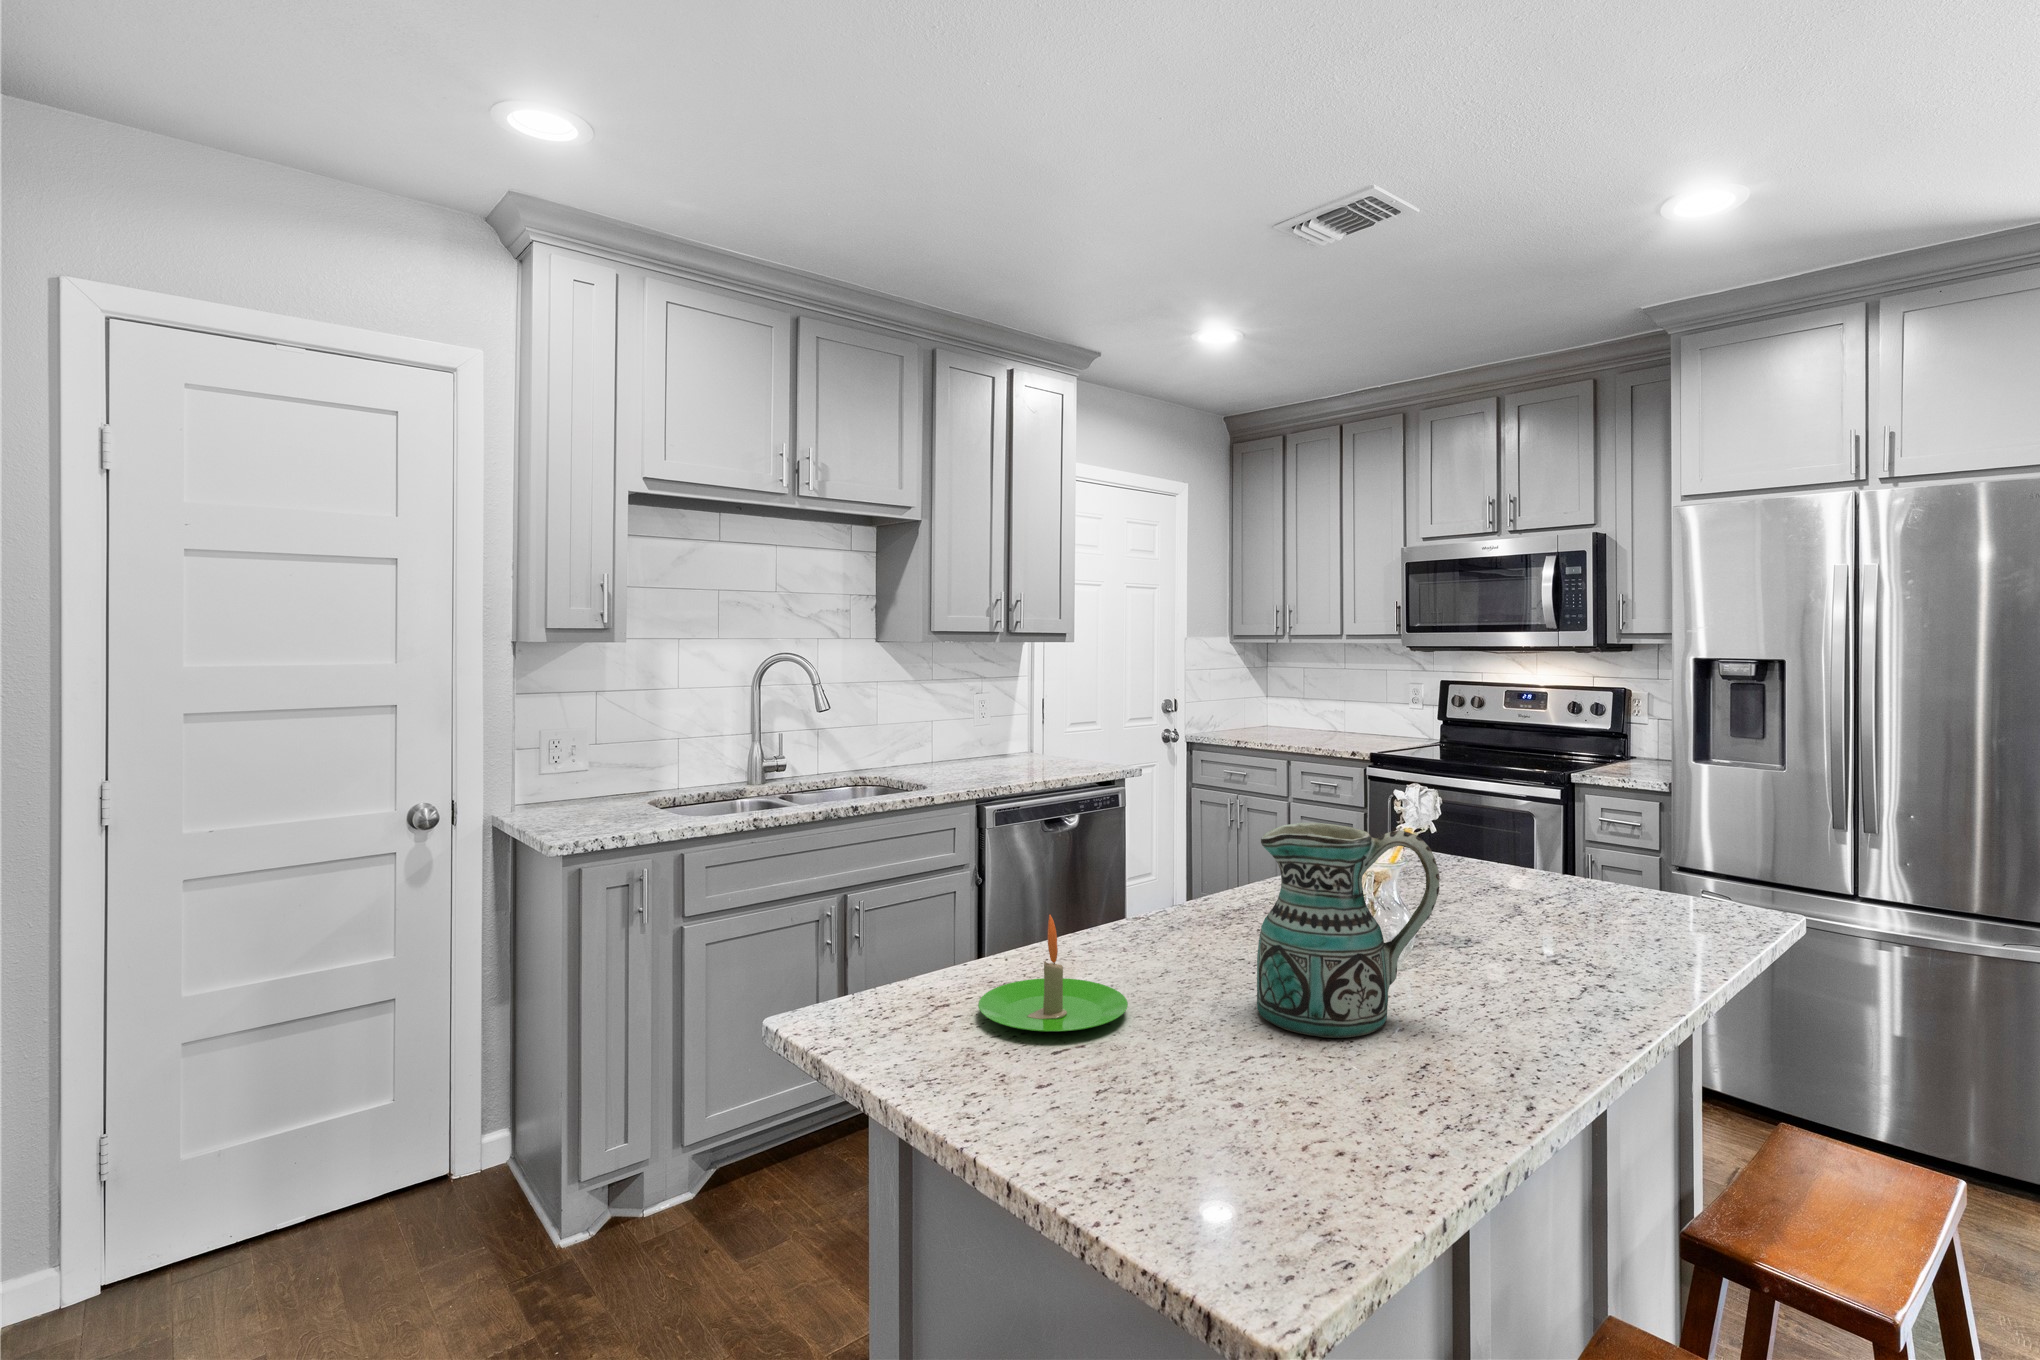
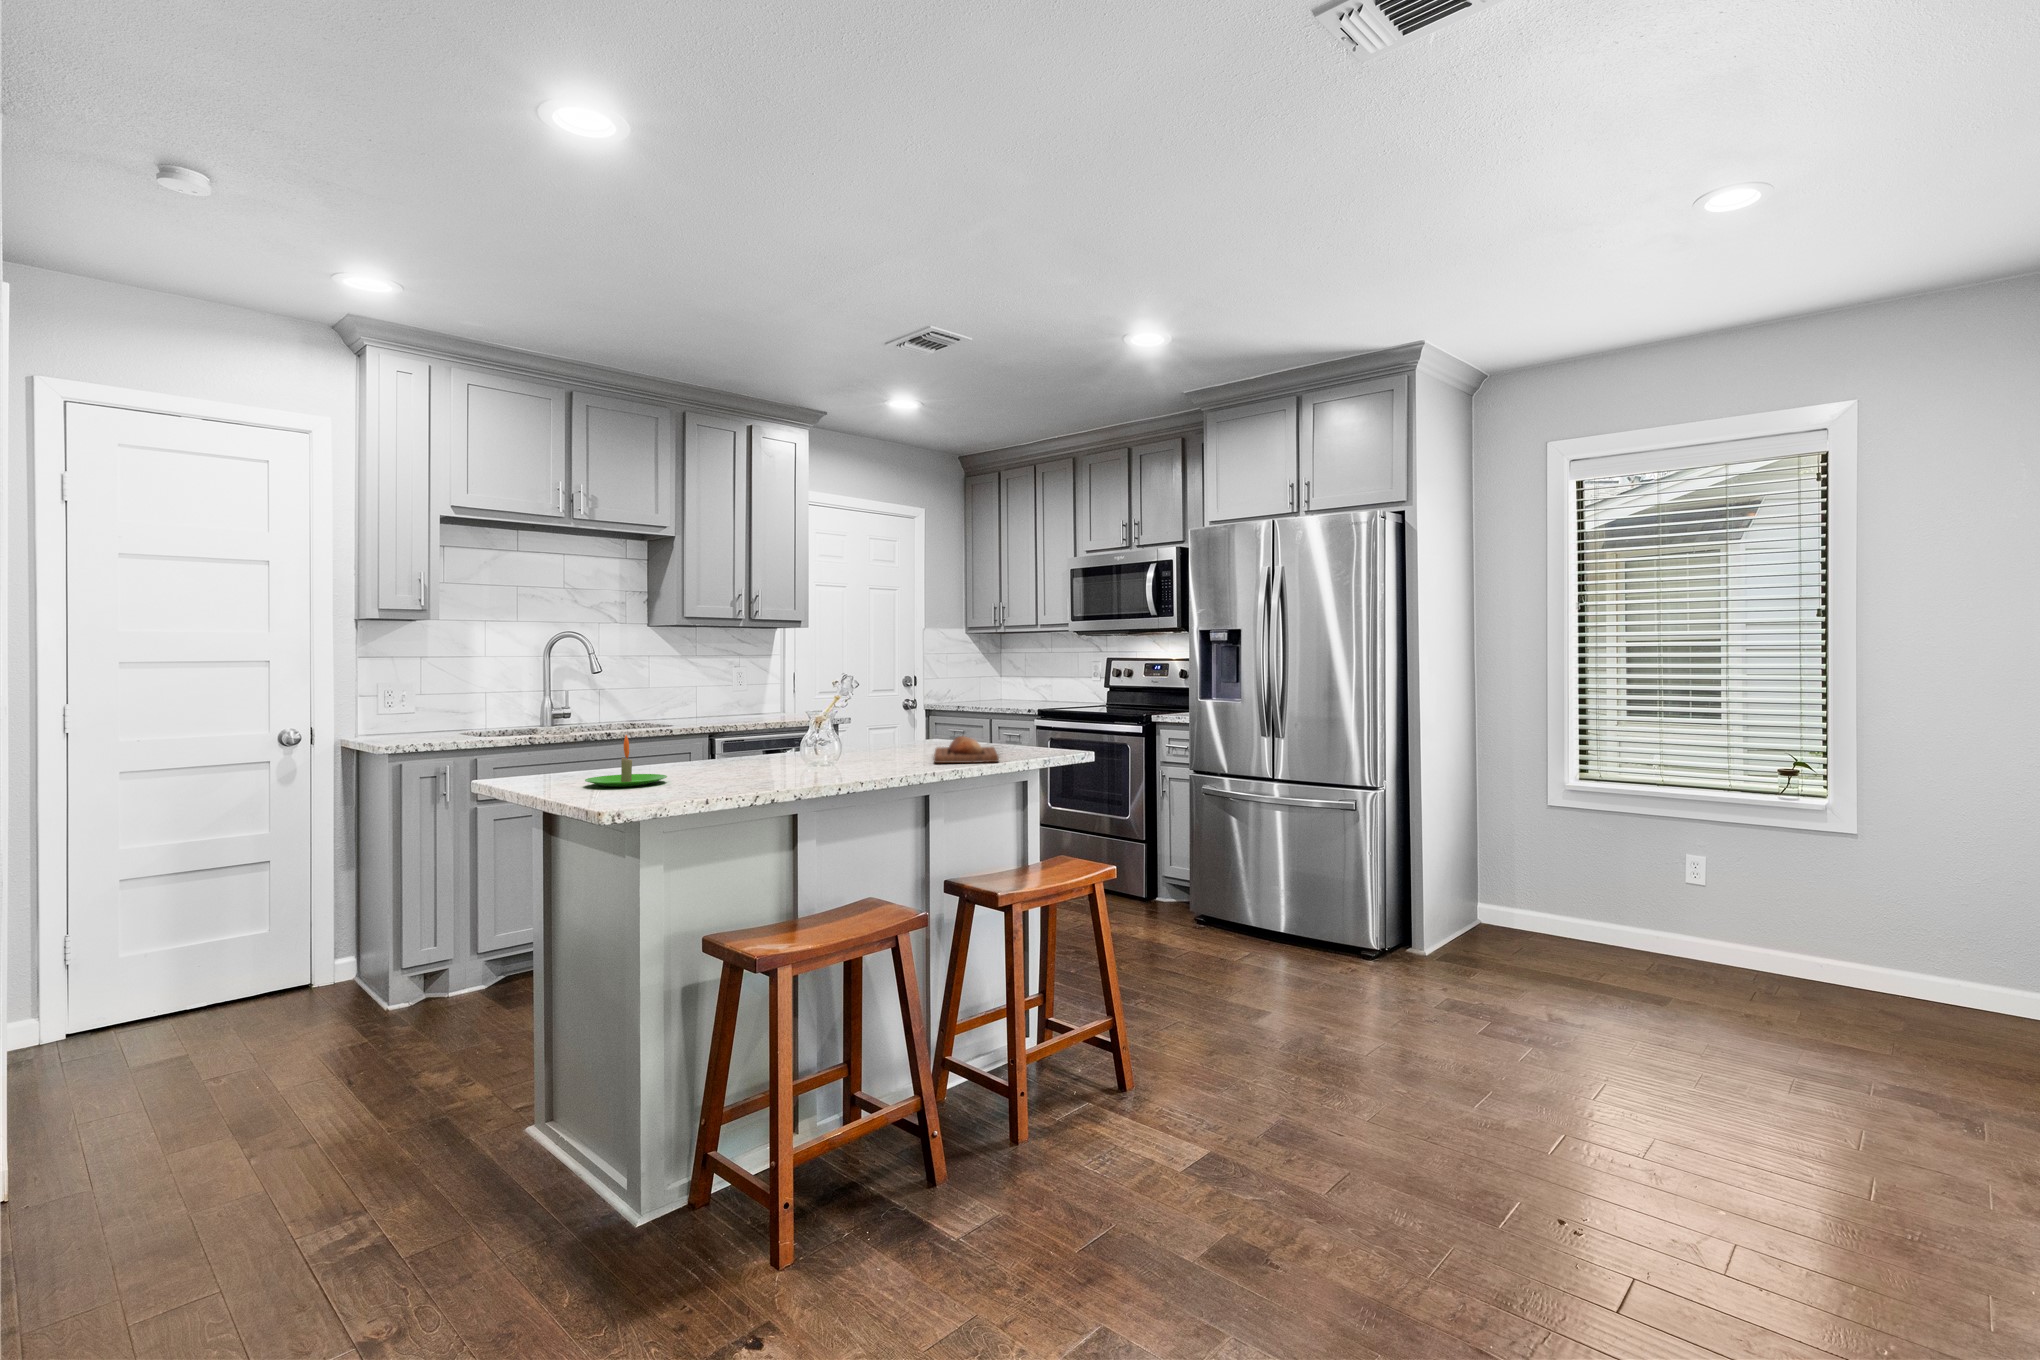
ceramic pitcher: present [1257,823,1440,1038] -> none [730,688,818,784]
bread loaf: none [1444,863,1638,935] -> present [934,736,999,763]

